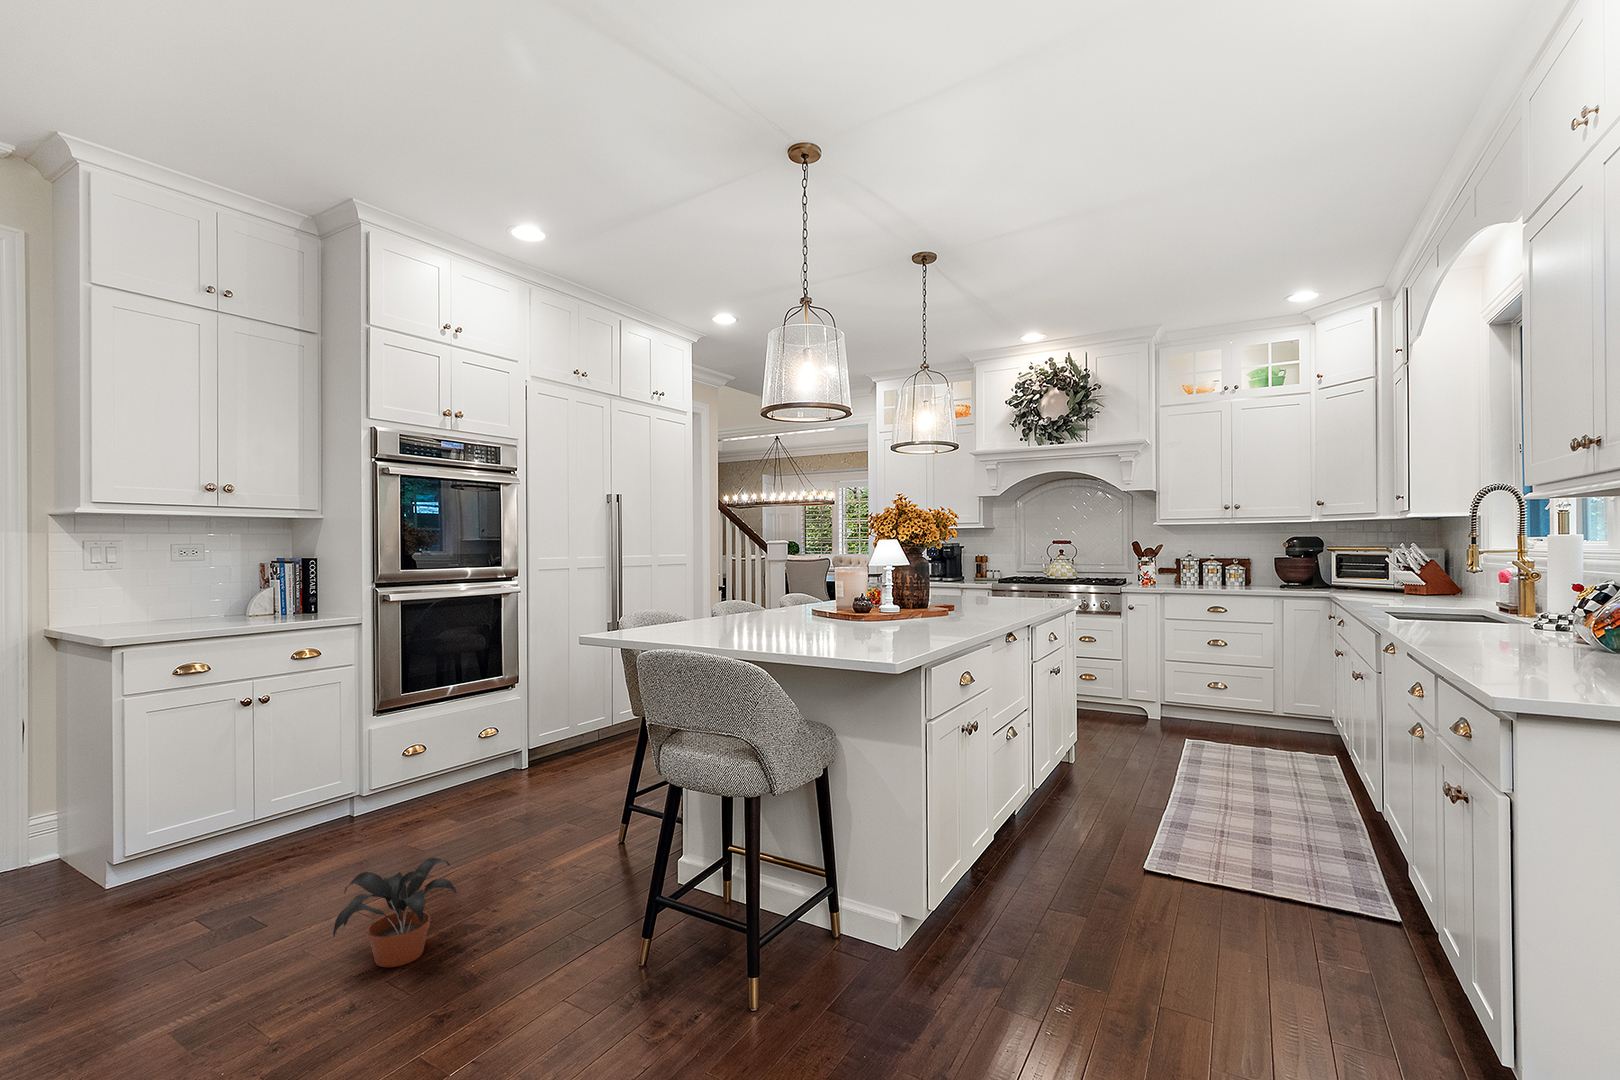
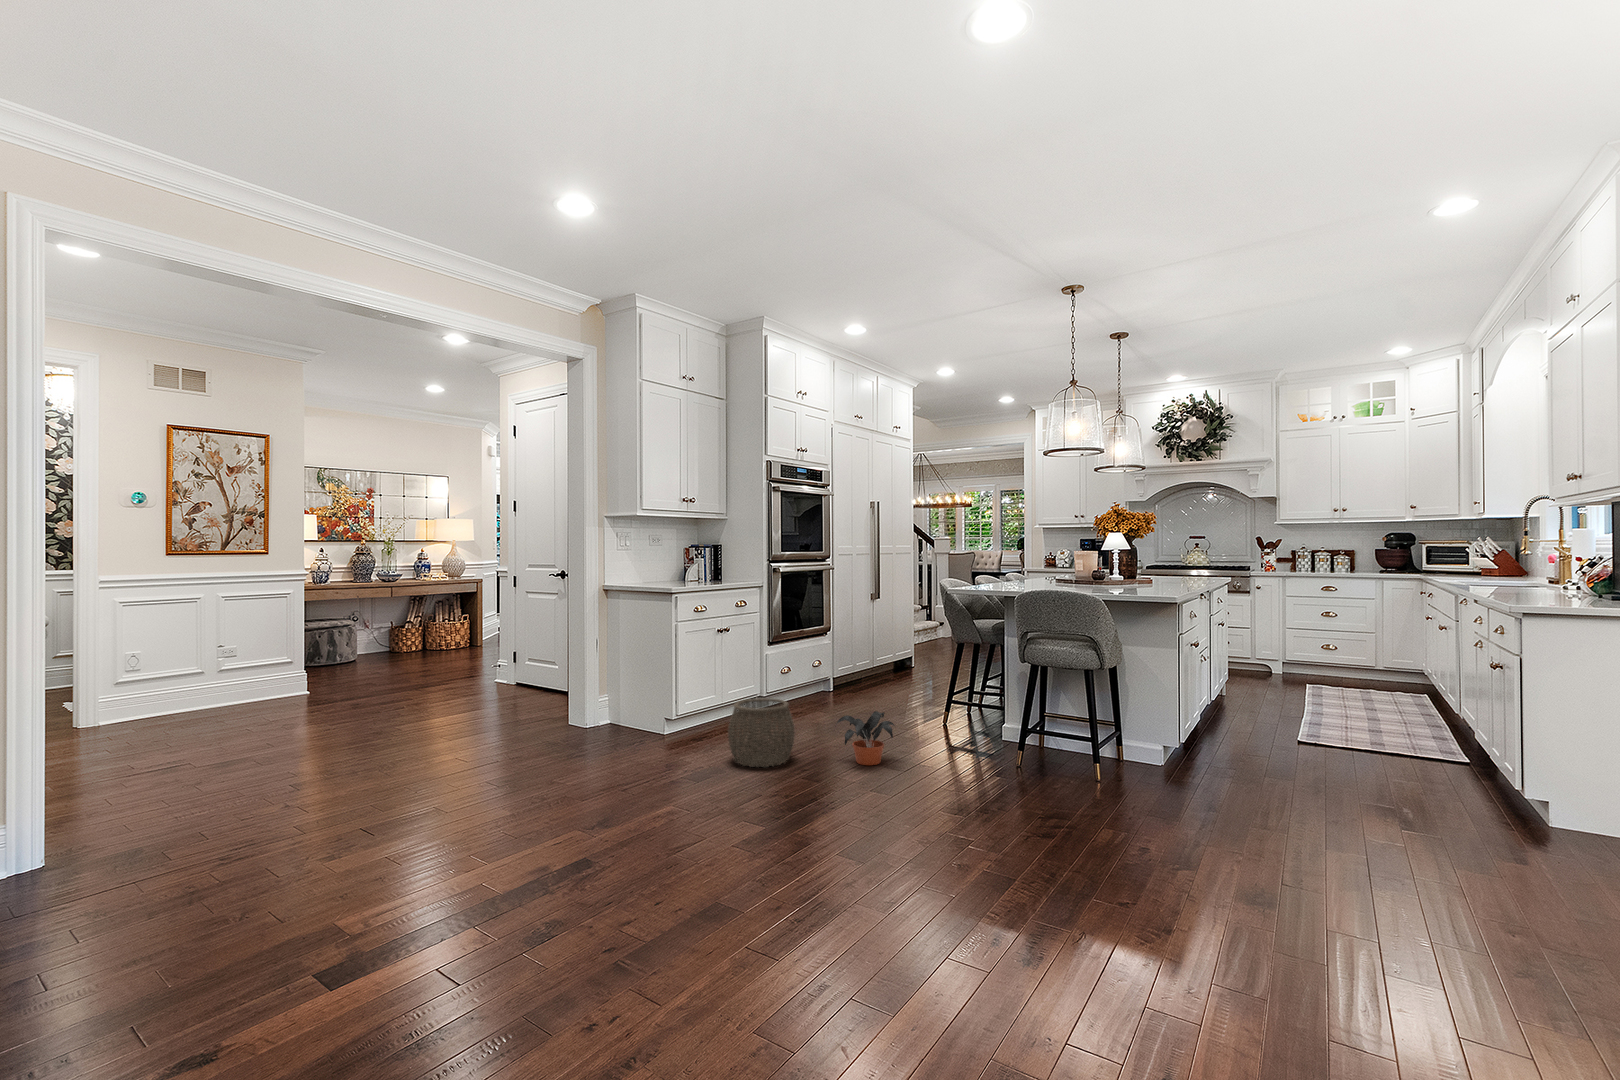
woven basket: none [120,839,277,987] -> present [728,698,795,767]

